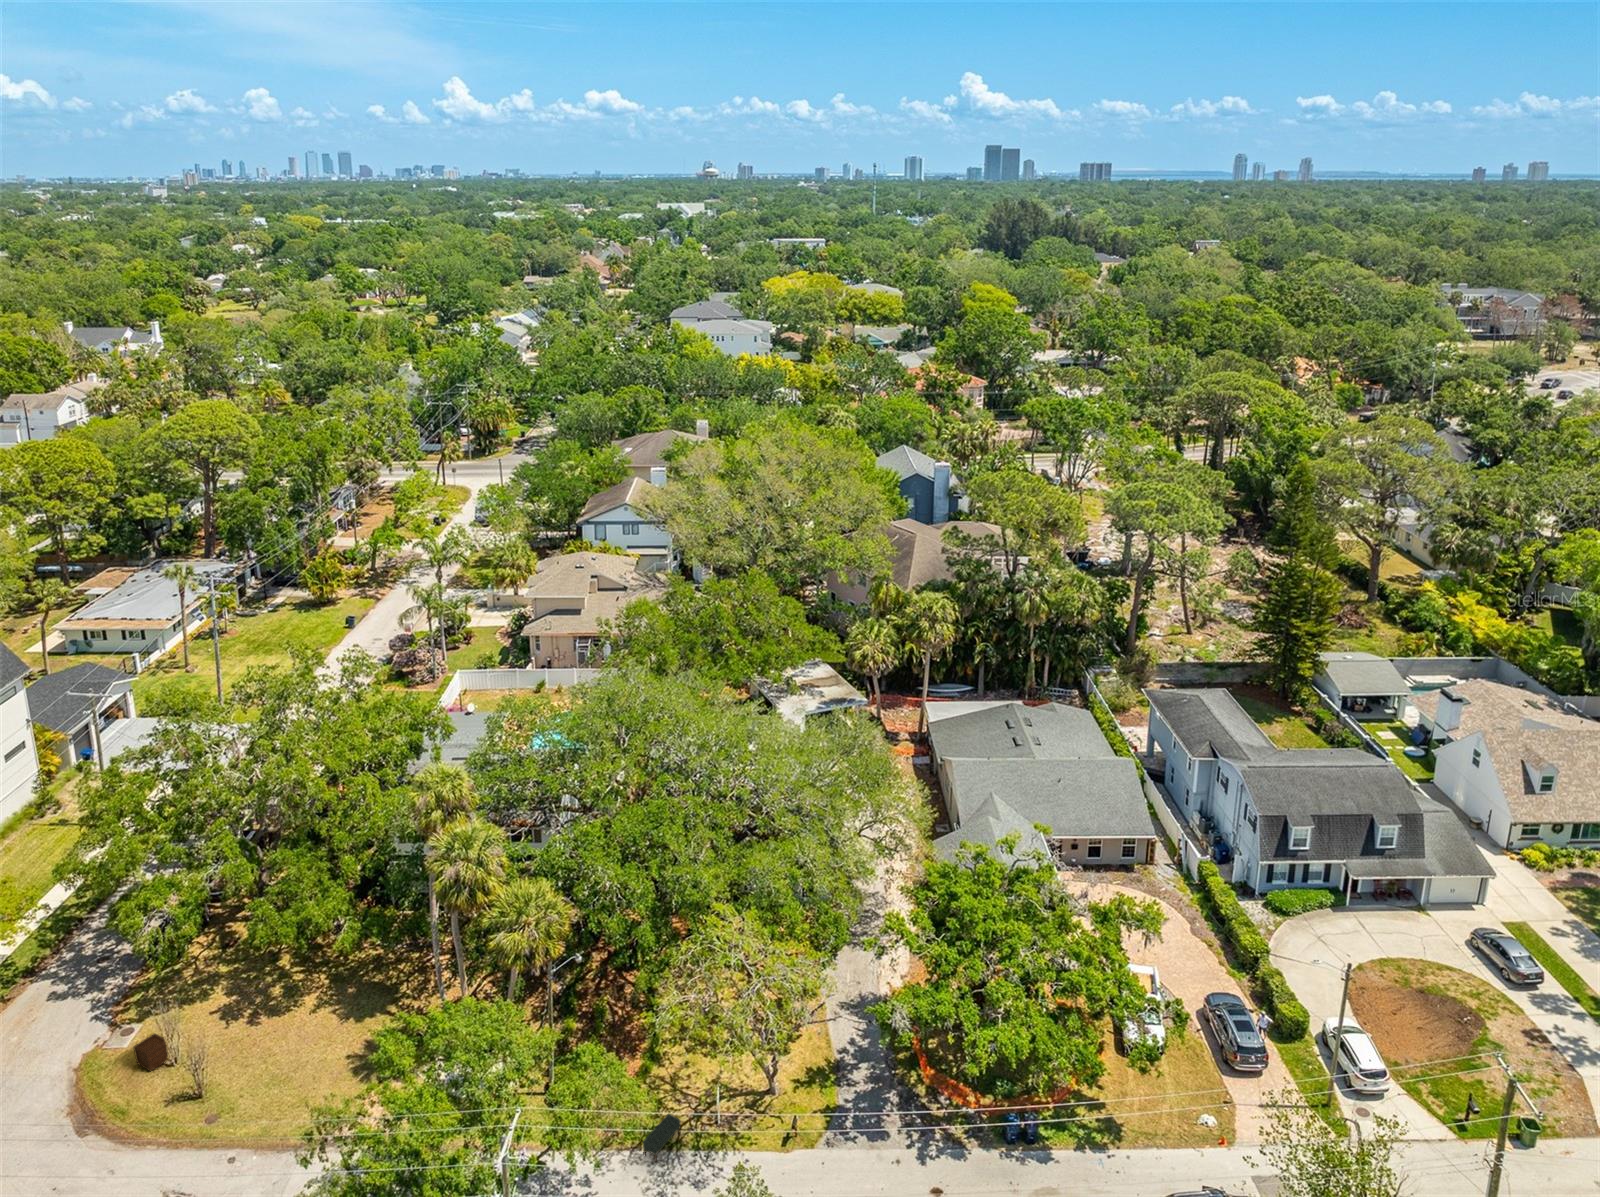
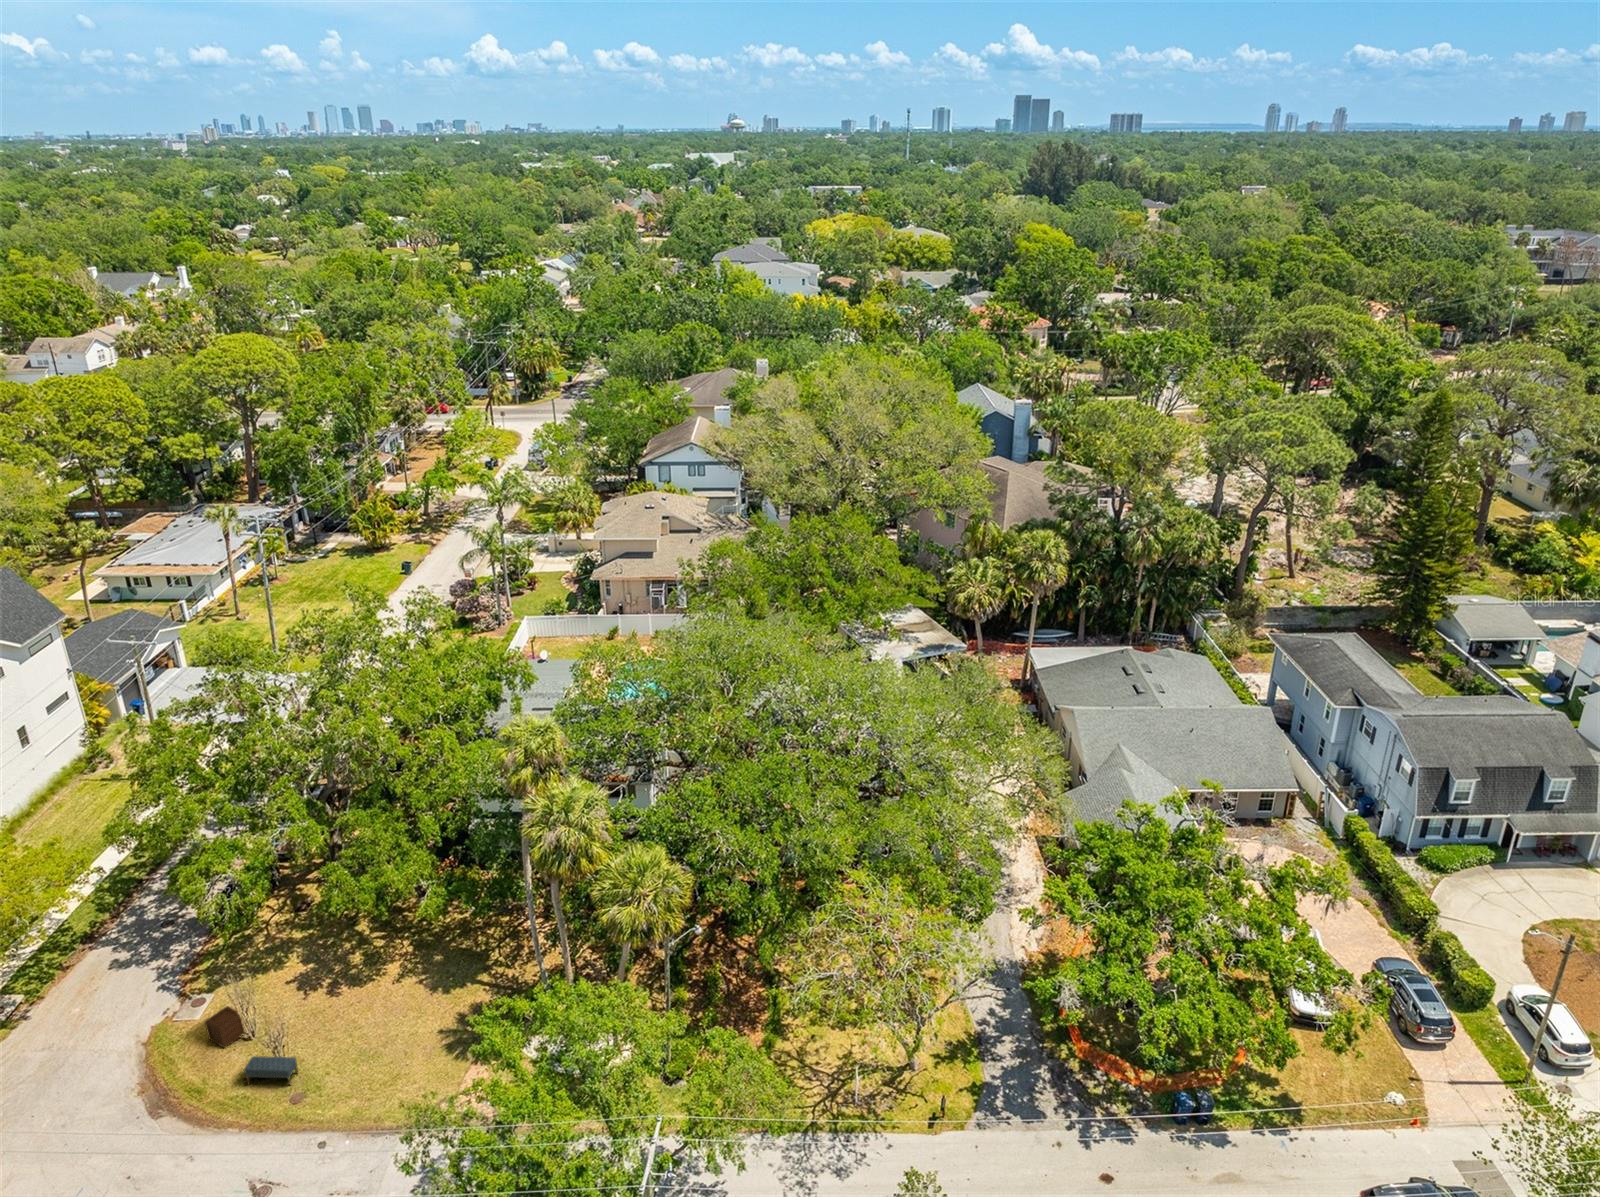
bench: present [643,1114,681,1161] -> present [244,1056,298,1084]

